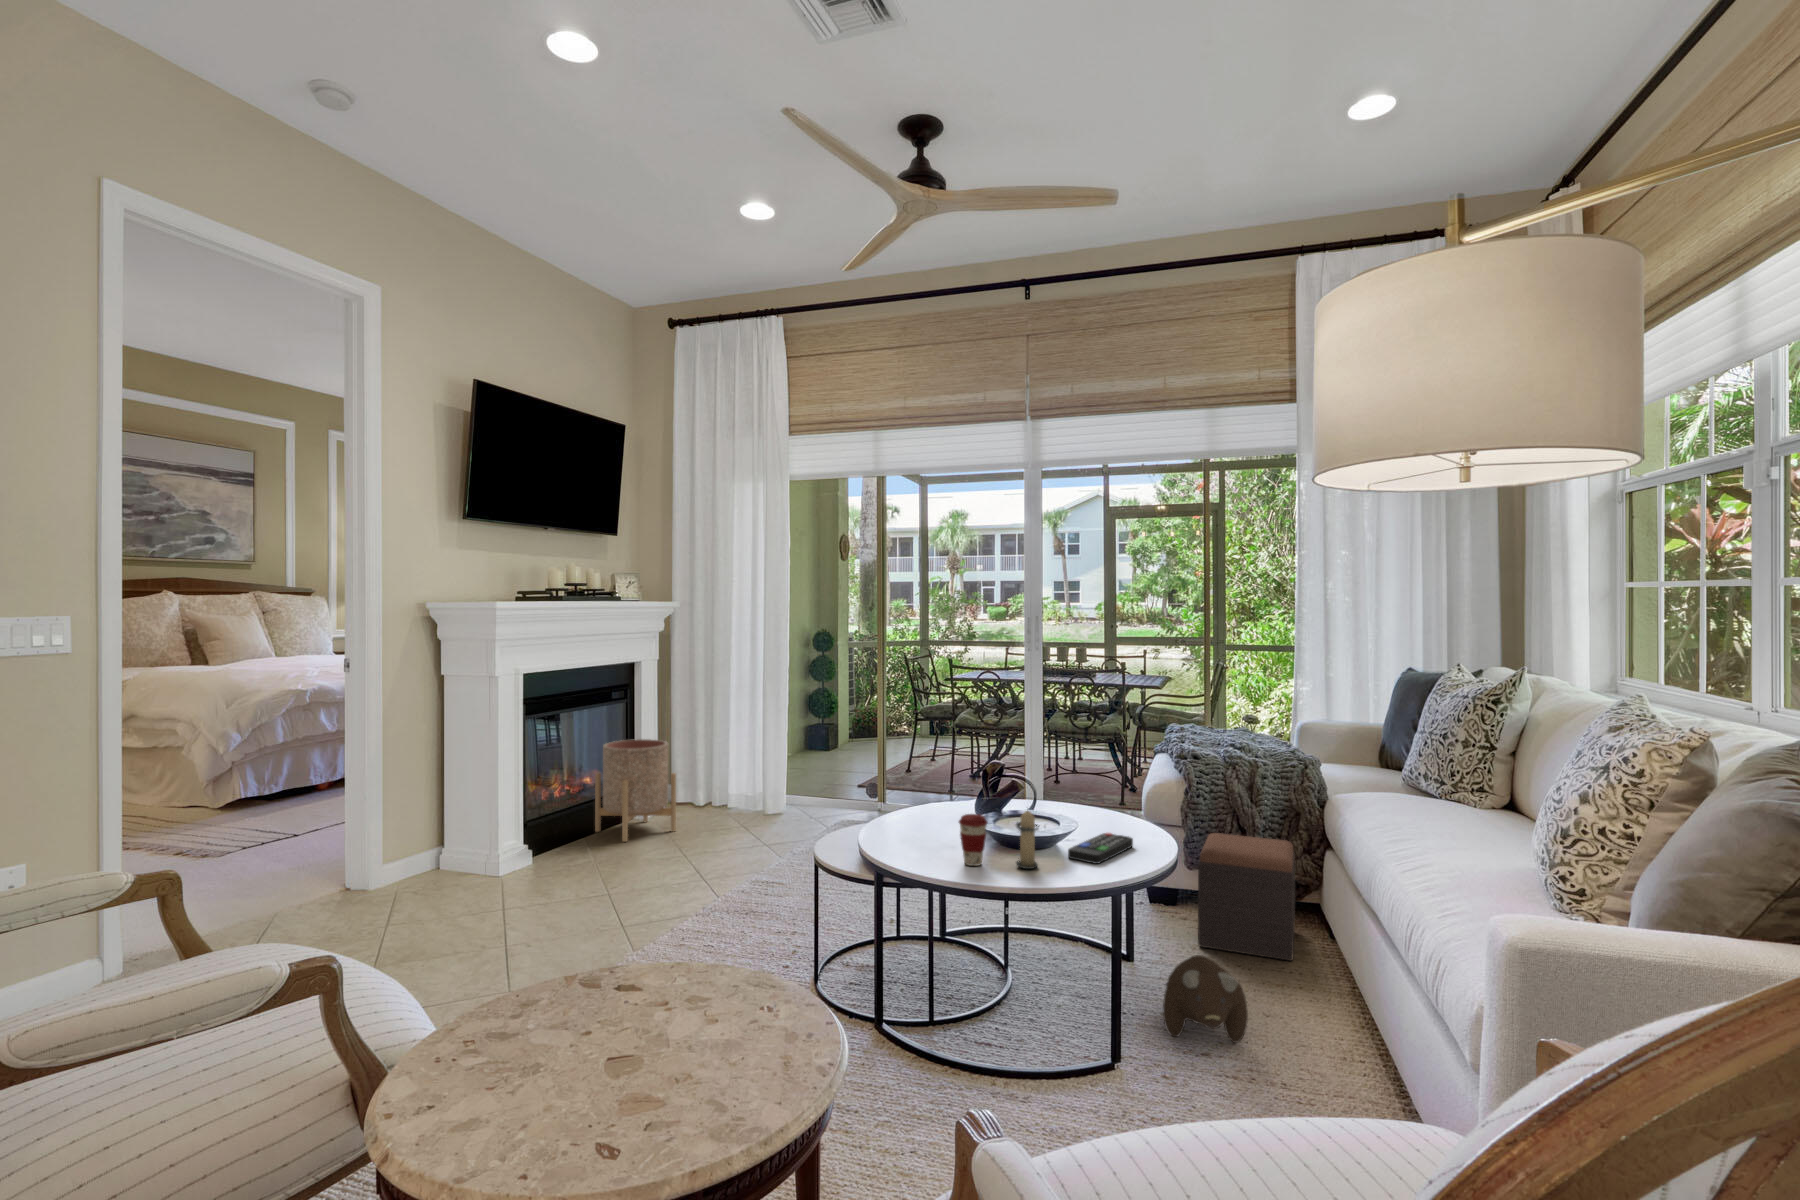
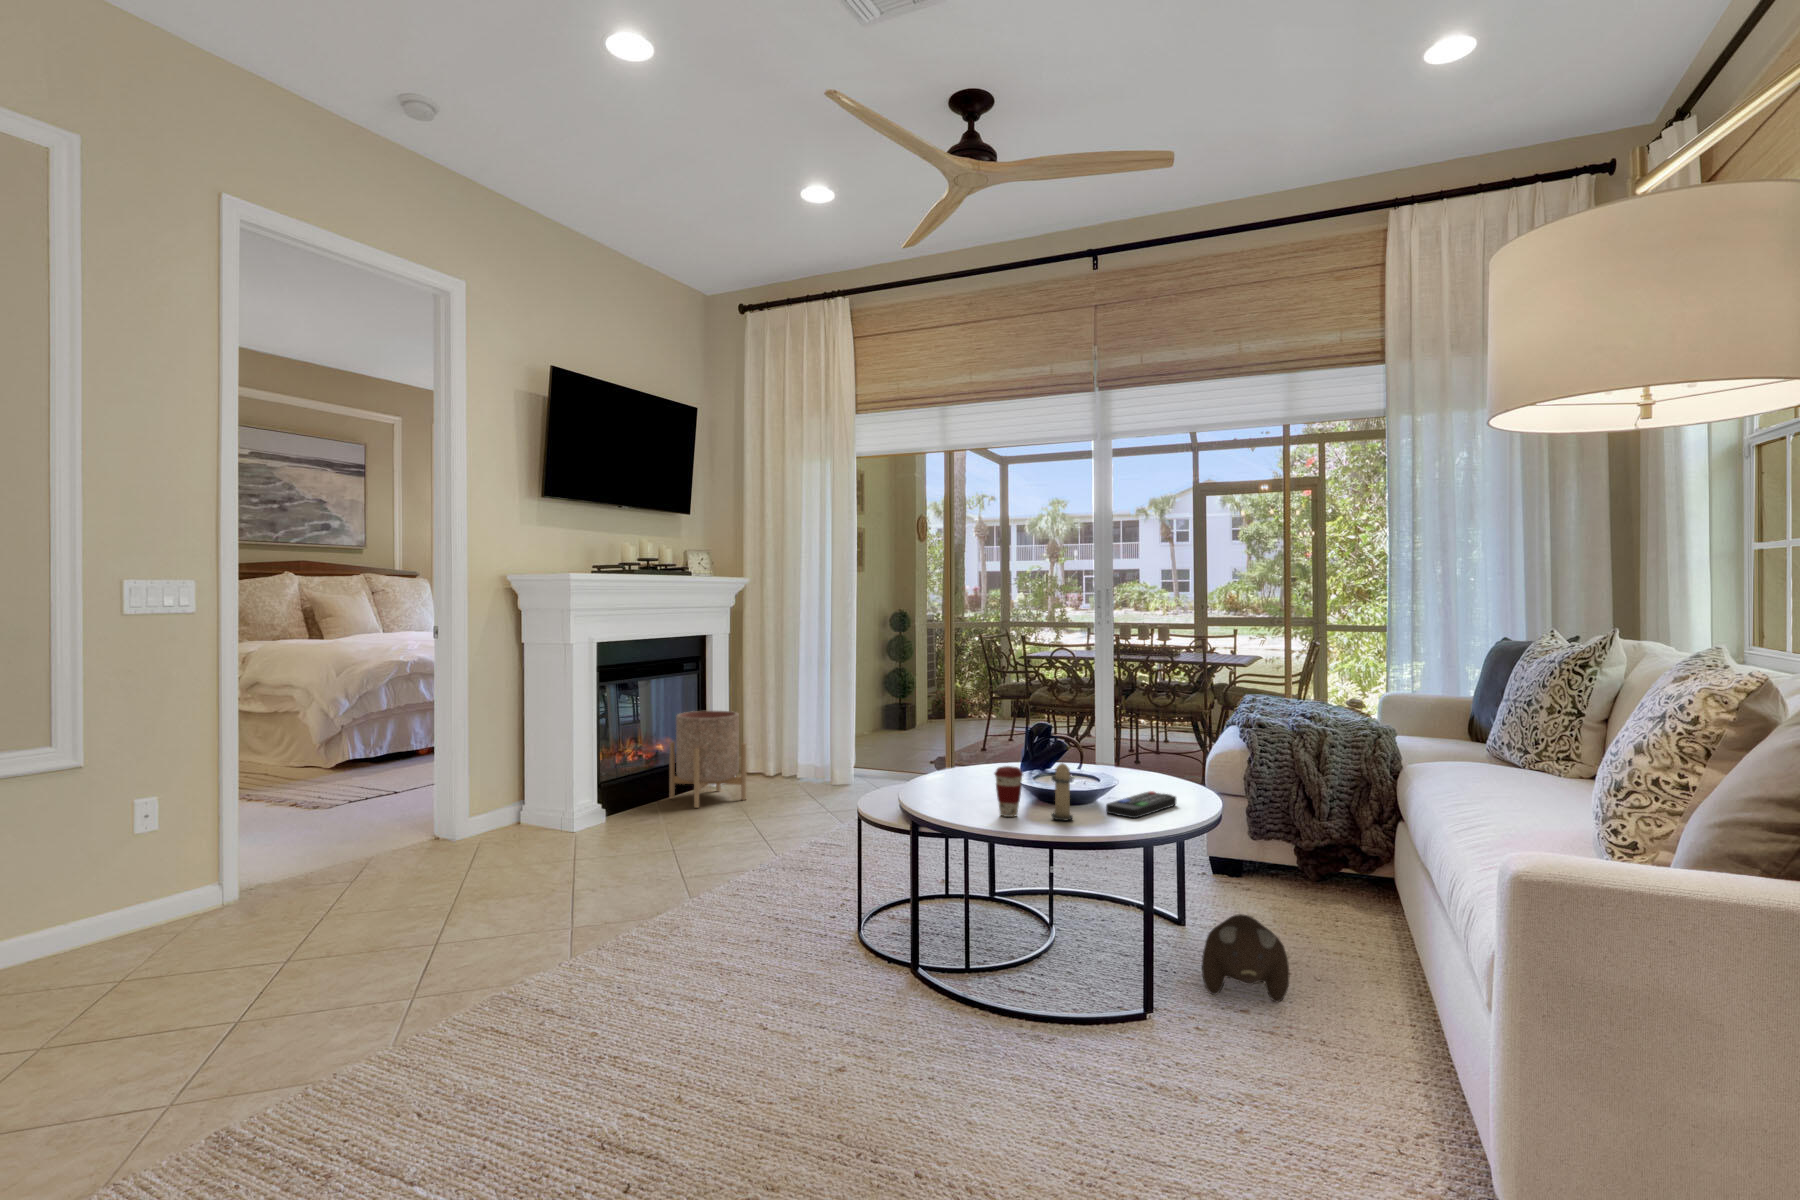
footstool: present [1198,833,1295,961] -> none [1255,803,1362,932]

